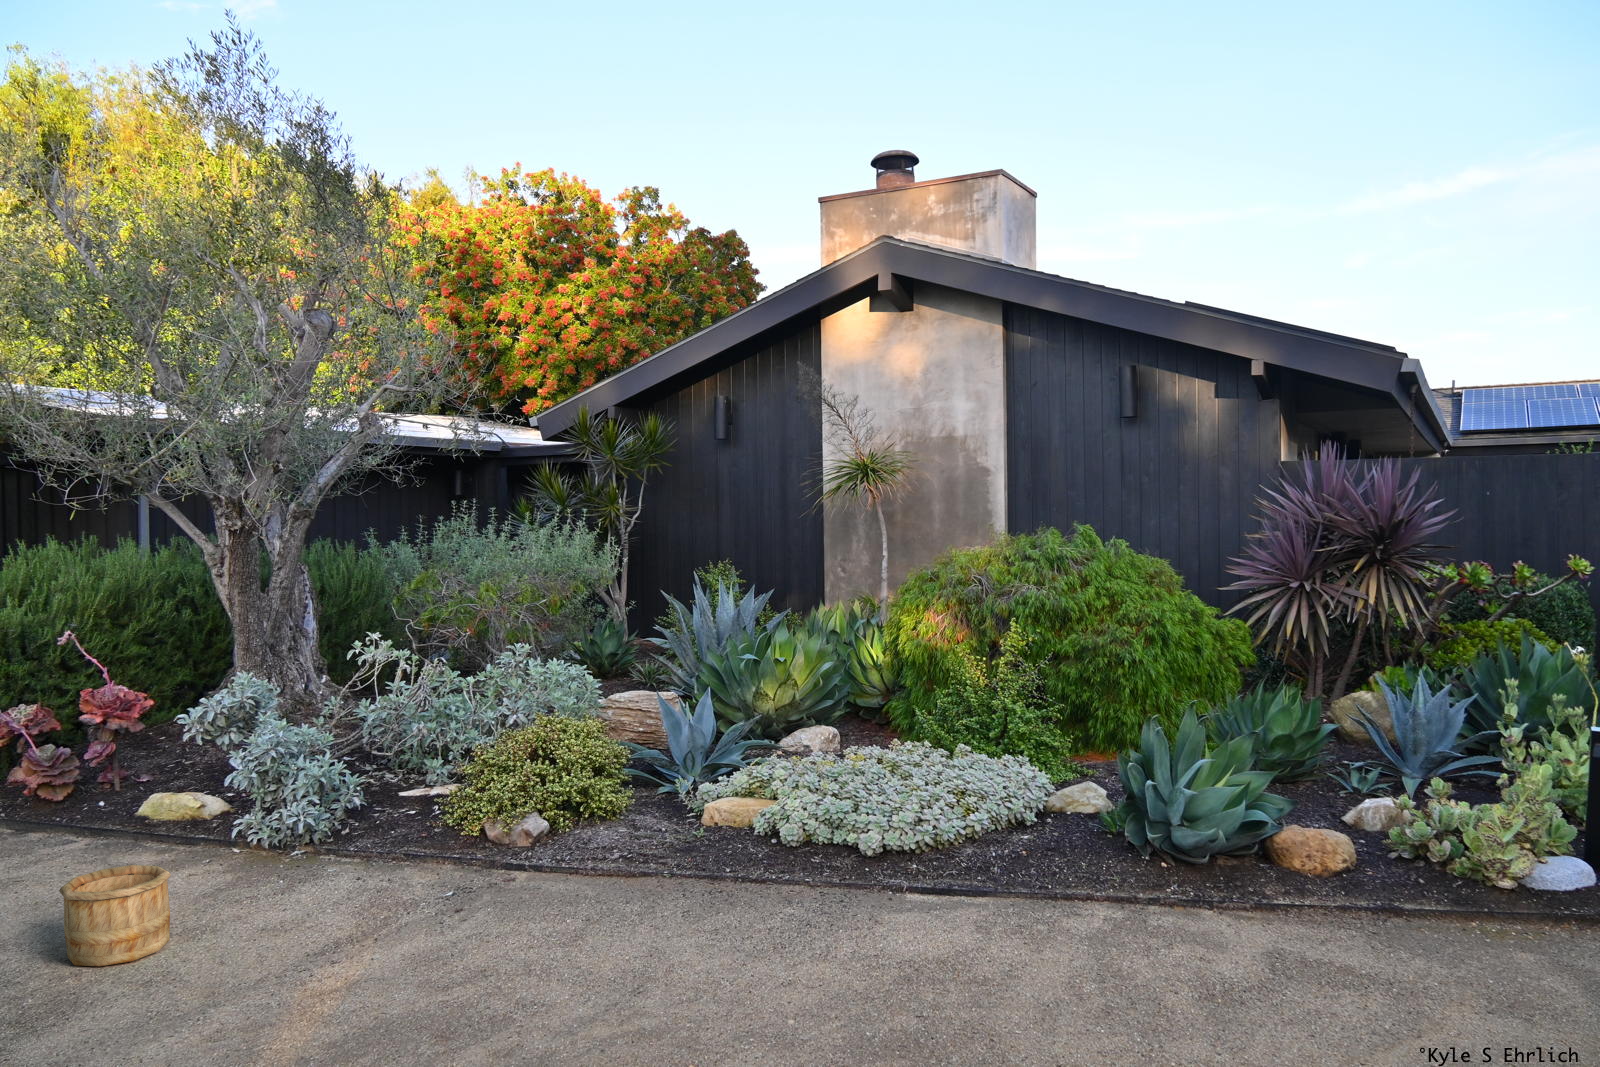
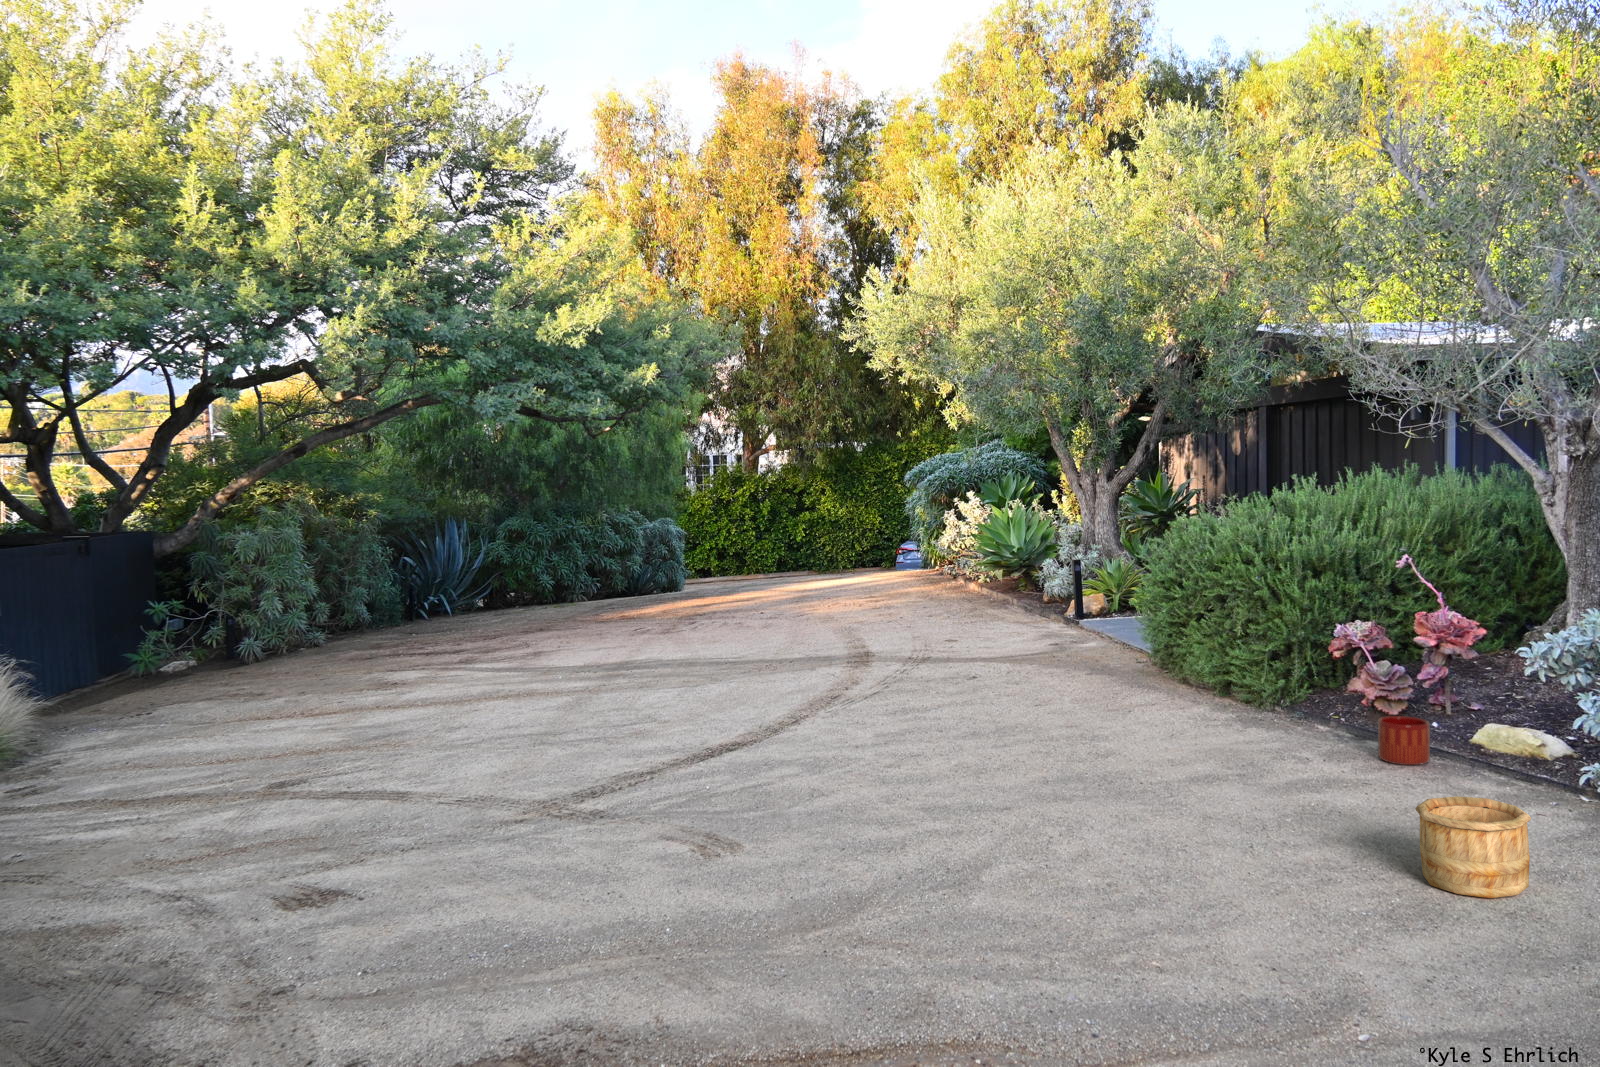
planter: none [36,800,92,852] -> present [1378,716,1430,765]

